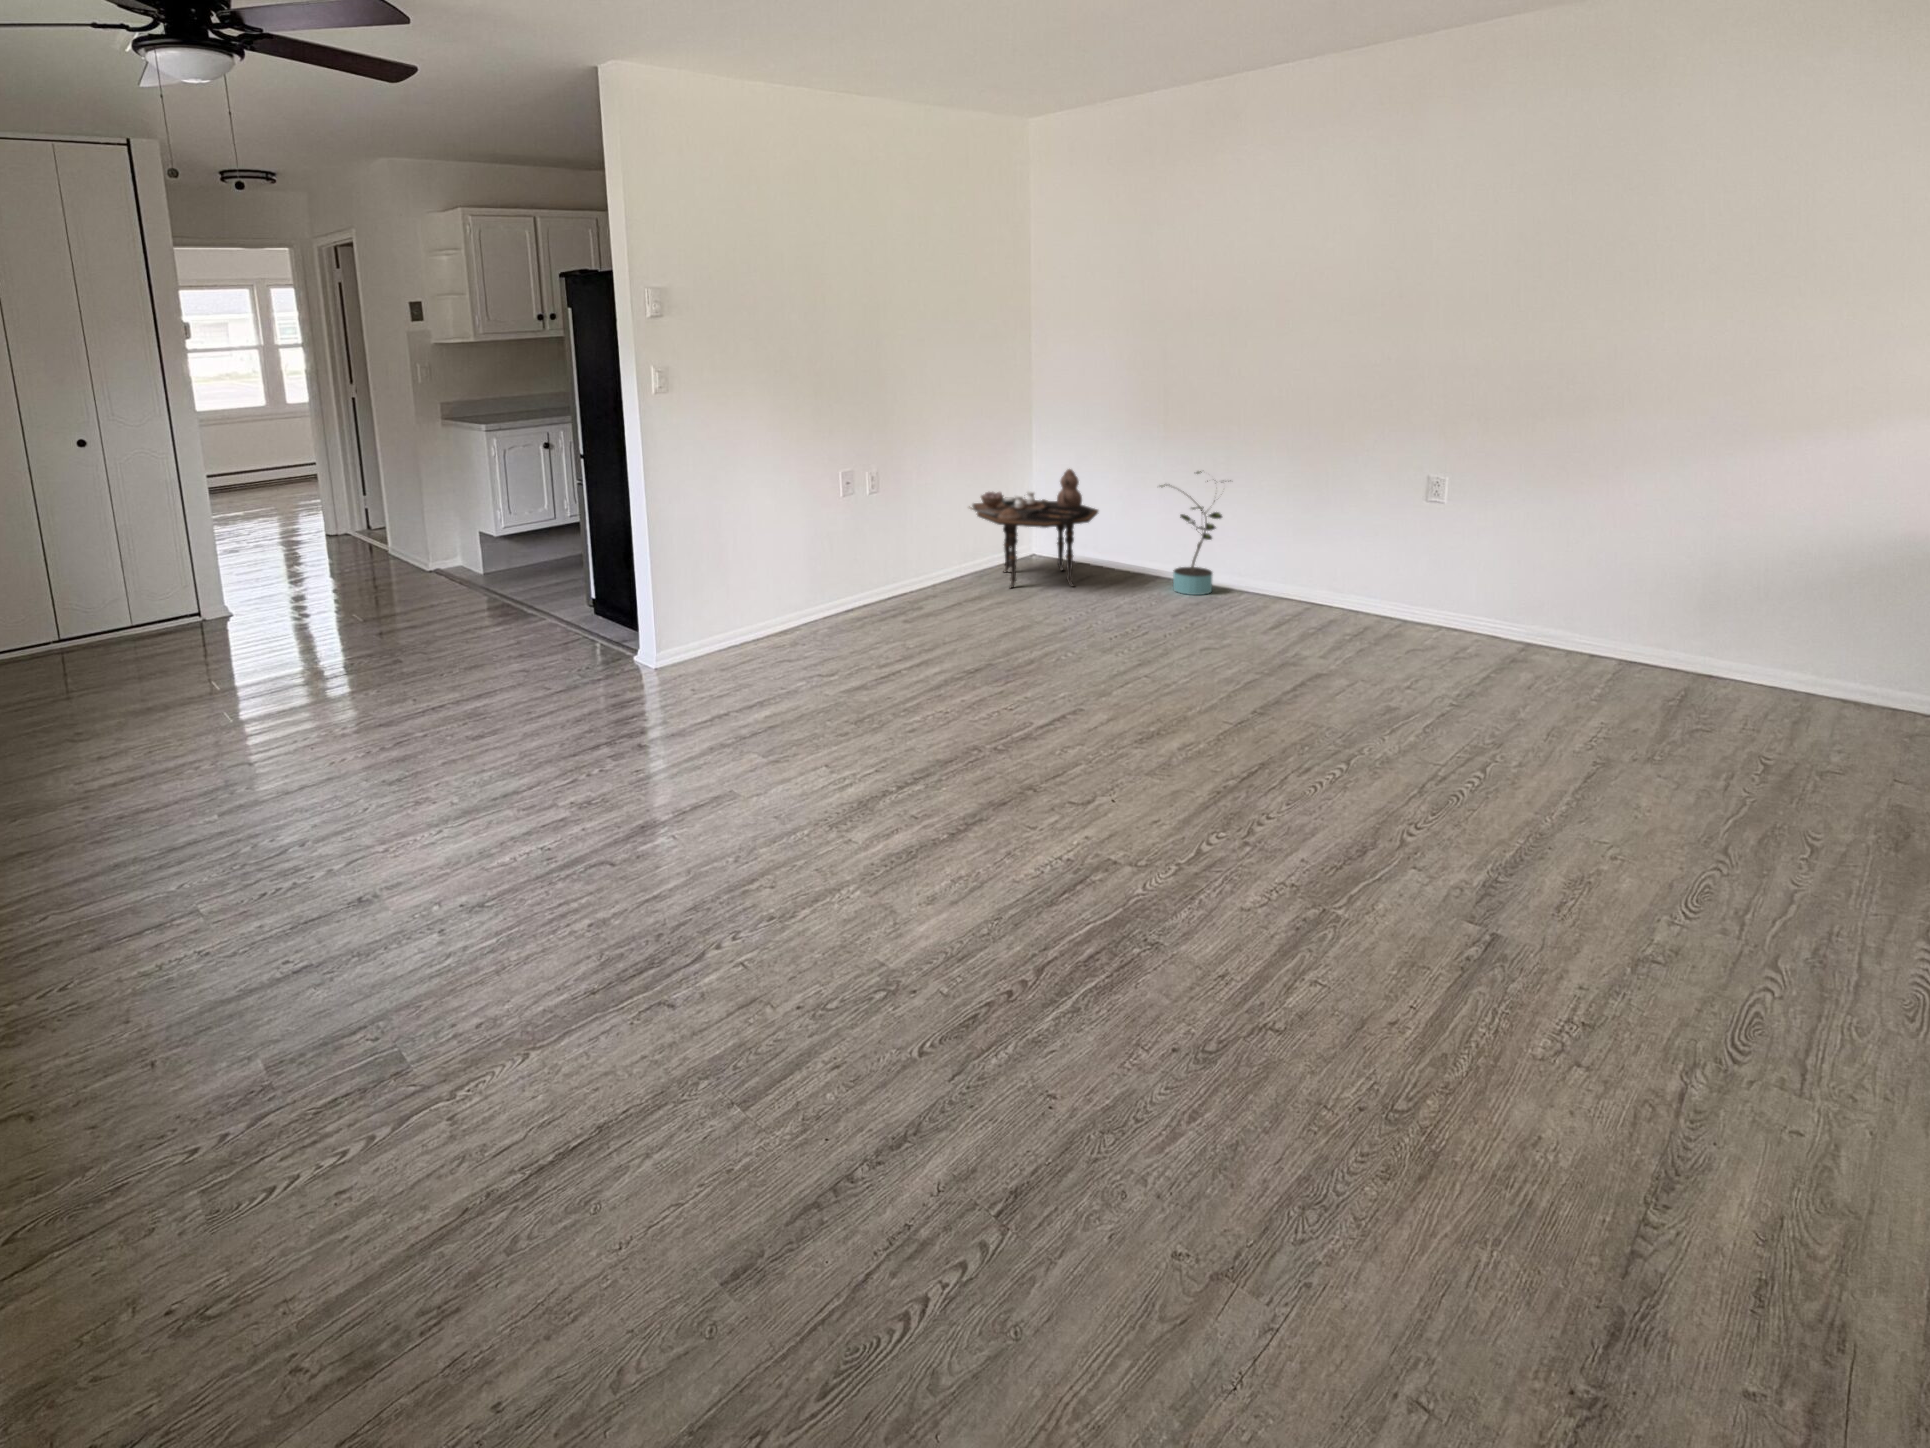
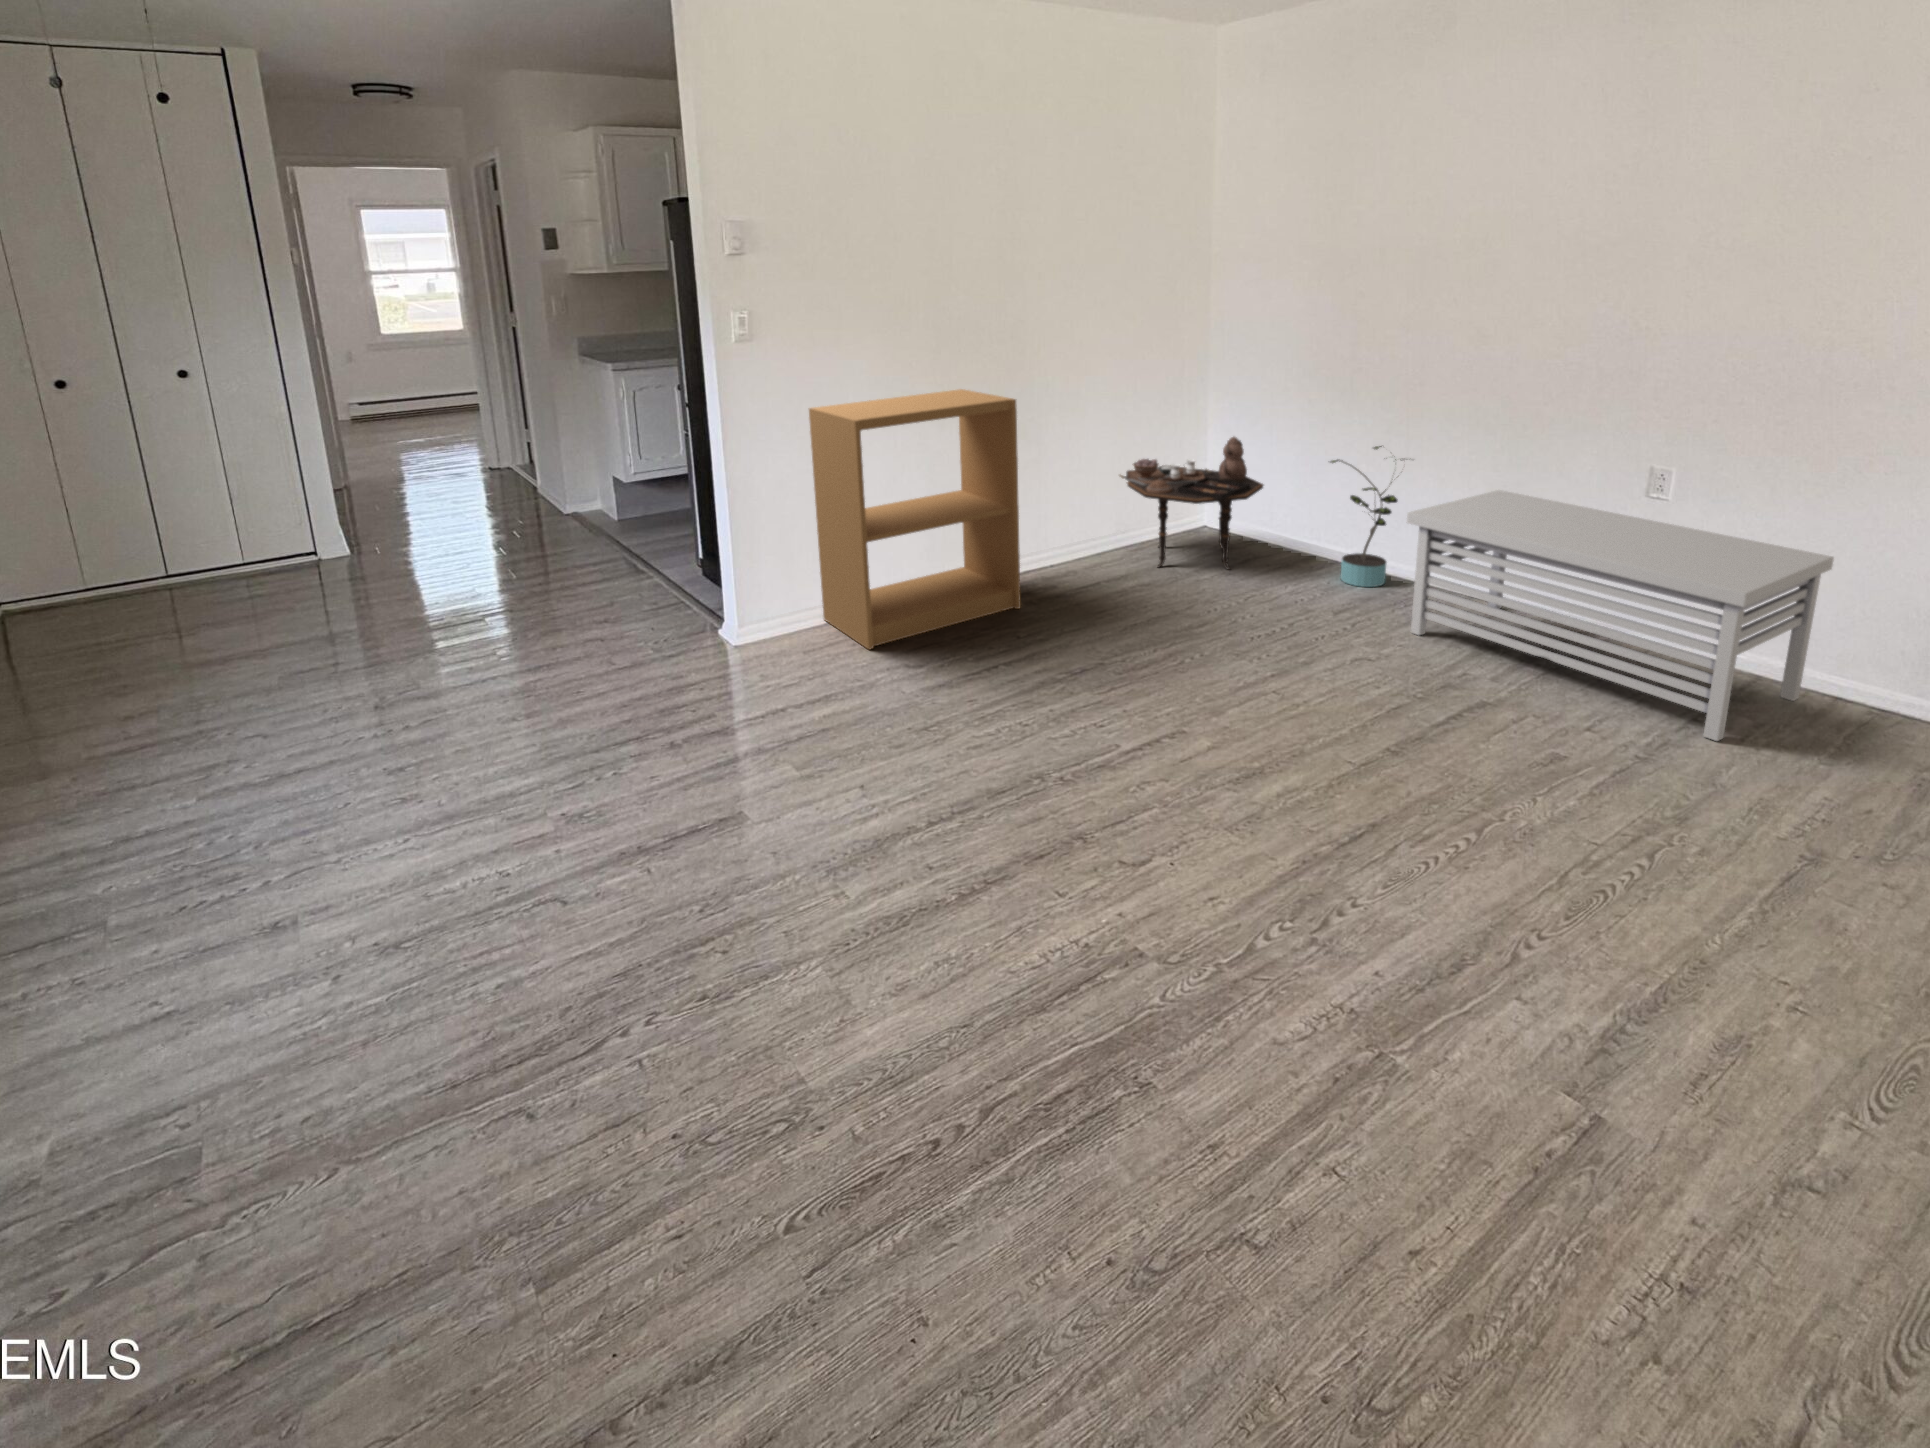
bookshelf: none [713,431,902,665] -> present [809,389,1021,649]
storage bench: none [1240,503,1588,691] -> present [1407,490,1834,741]

